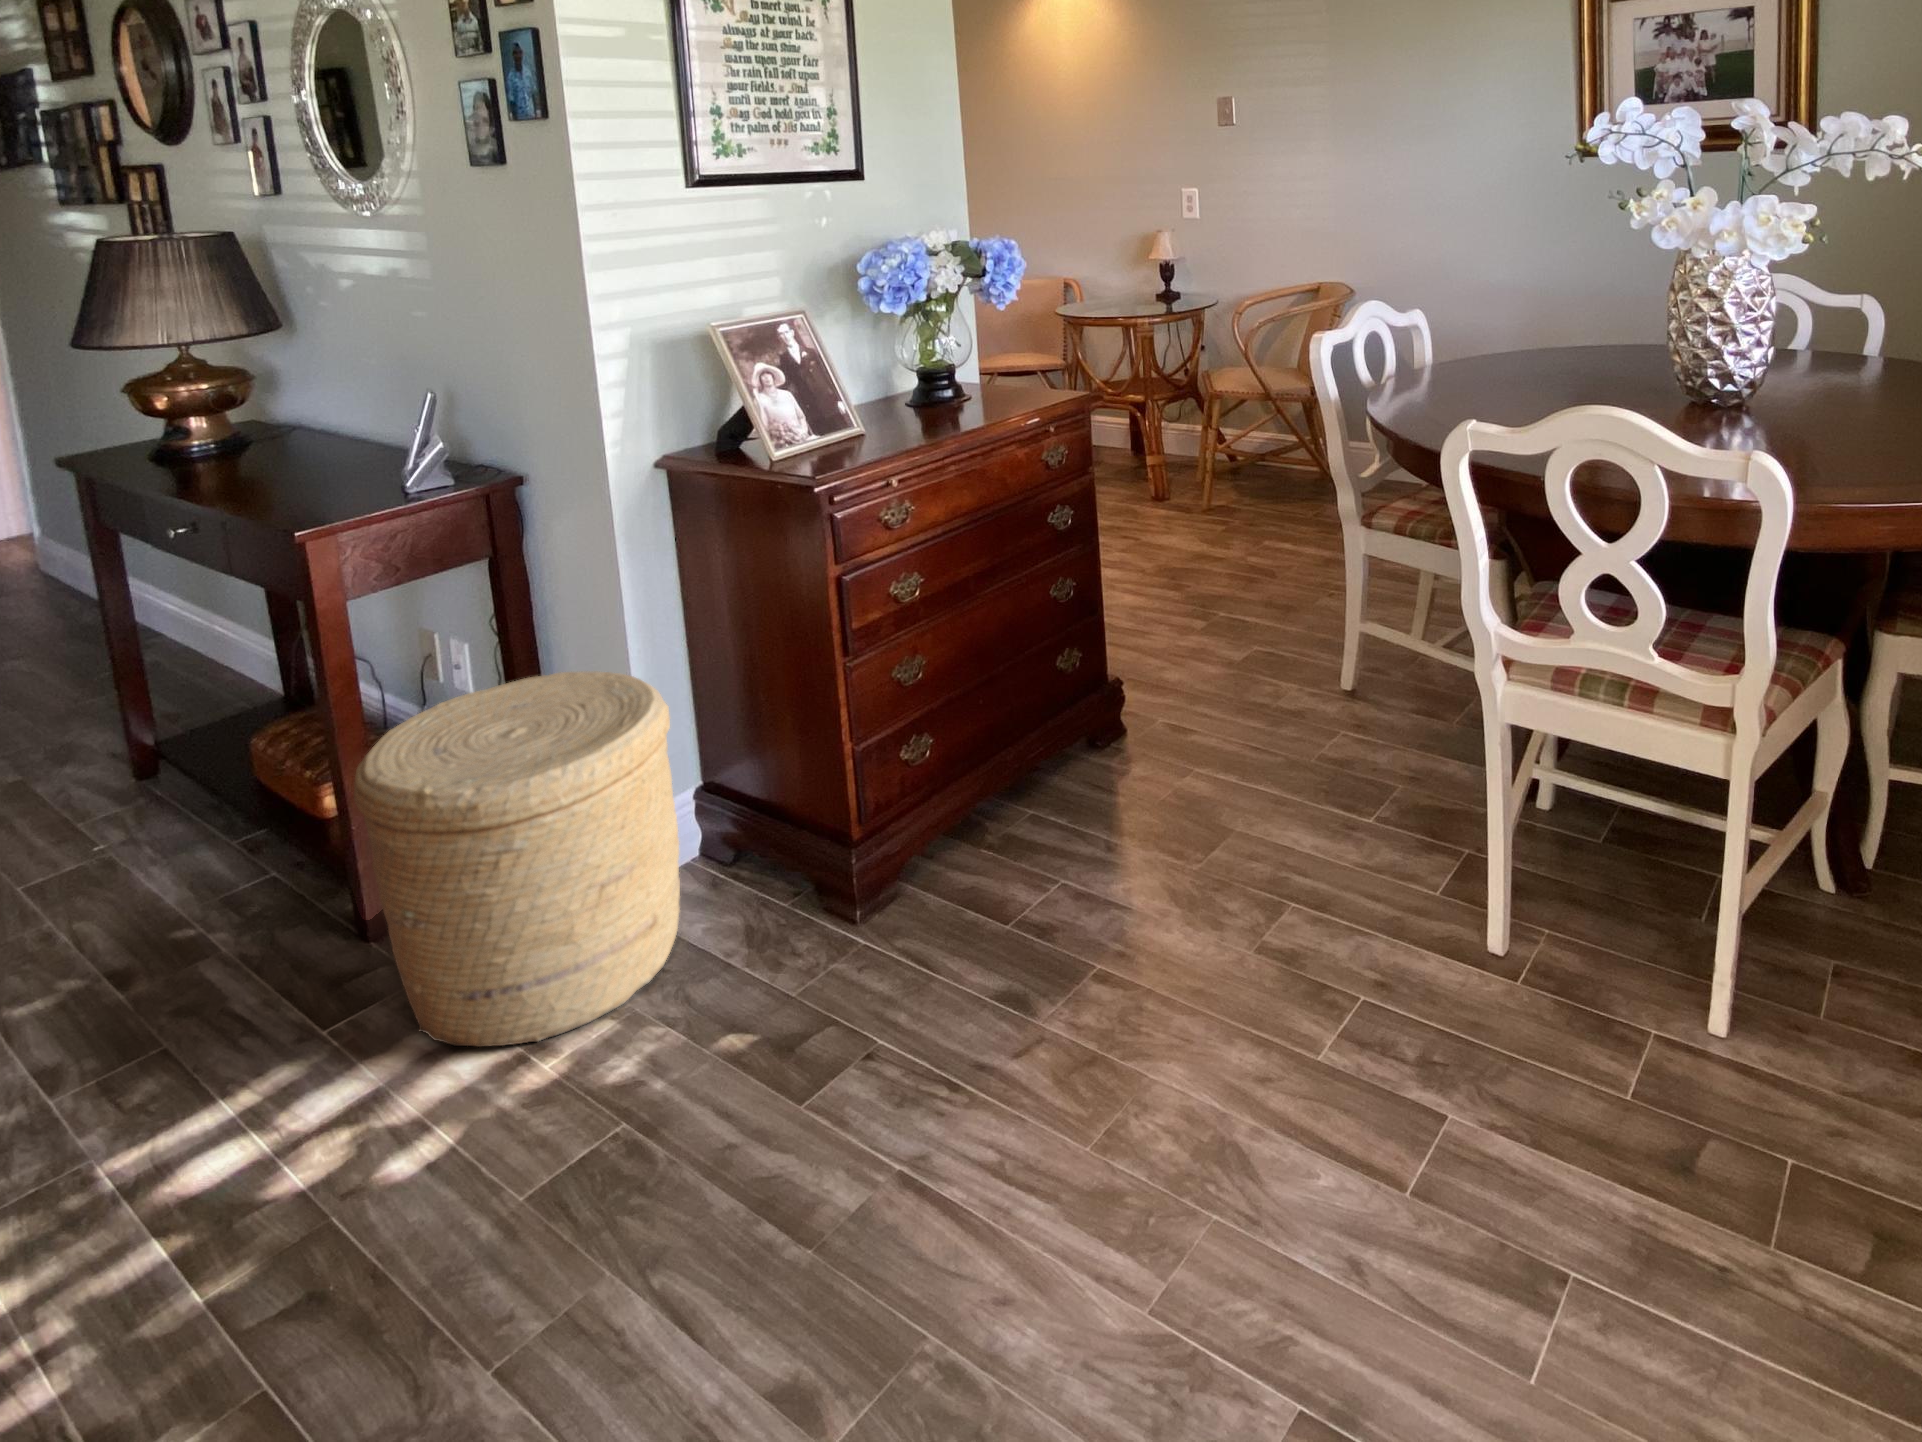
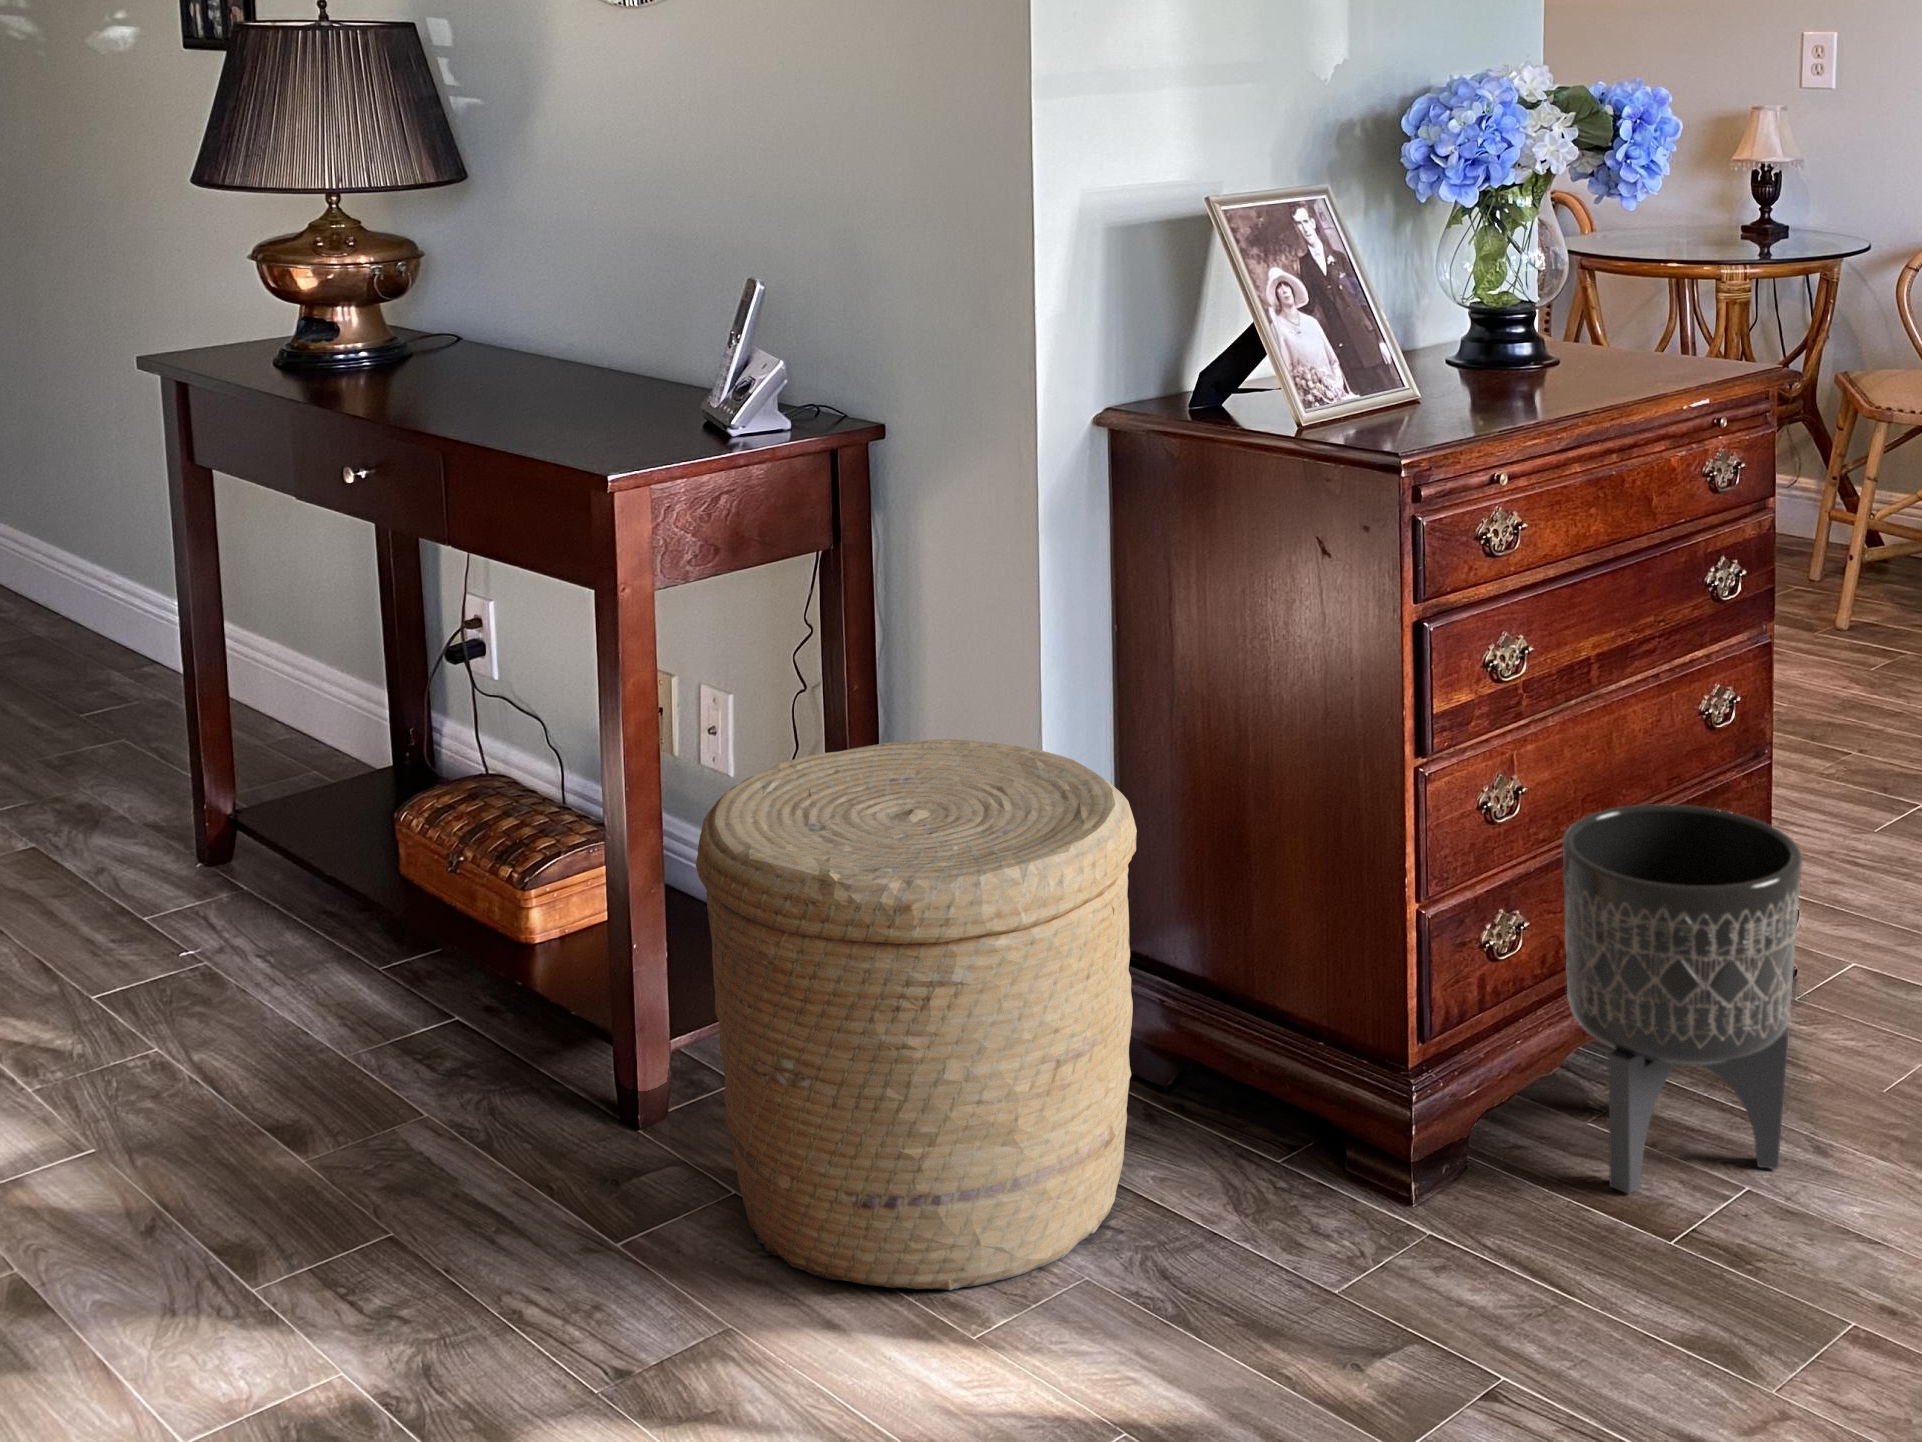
planter: none [948,662,1090,903] -> present [1562,804,1802,1194]

